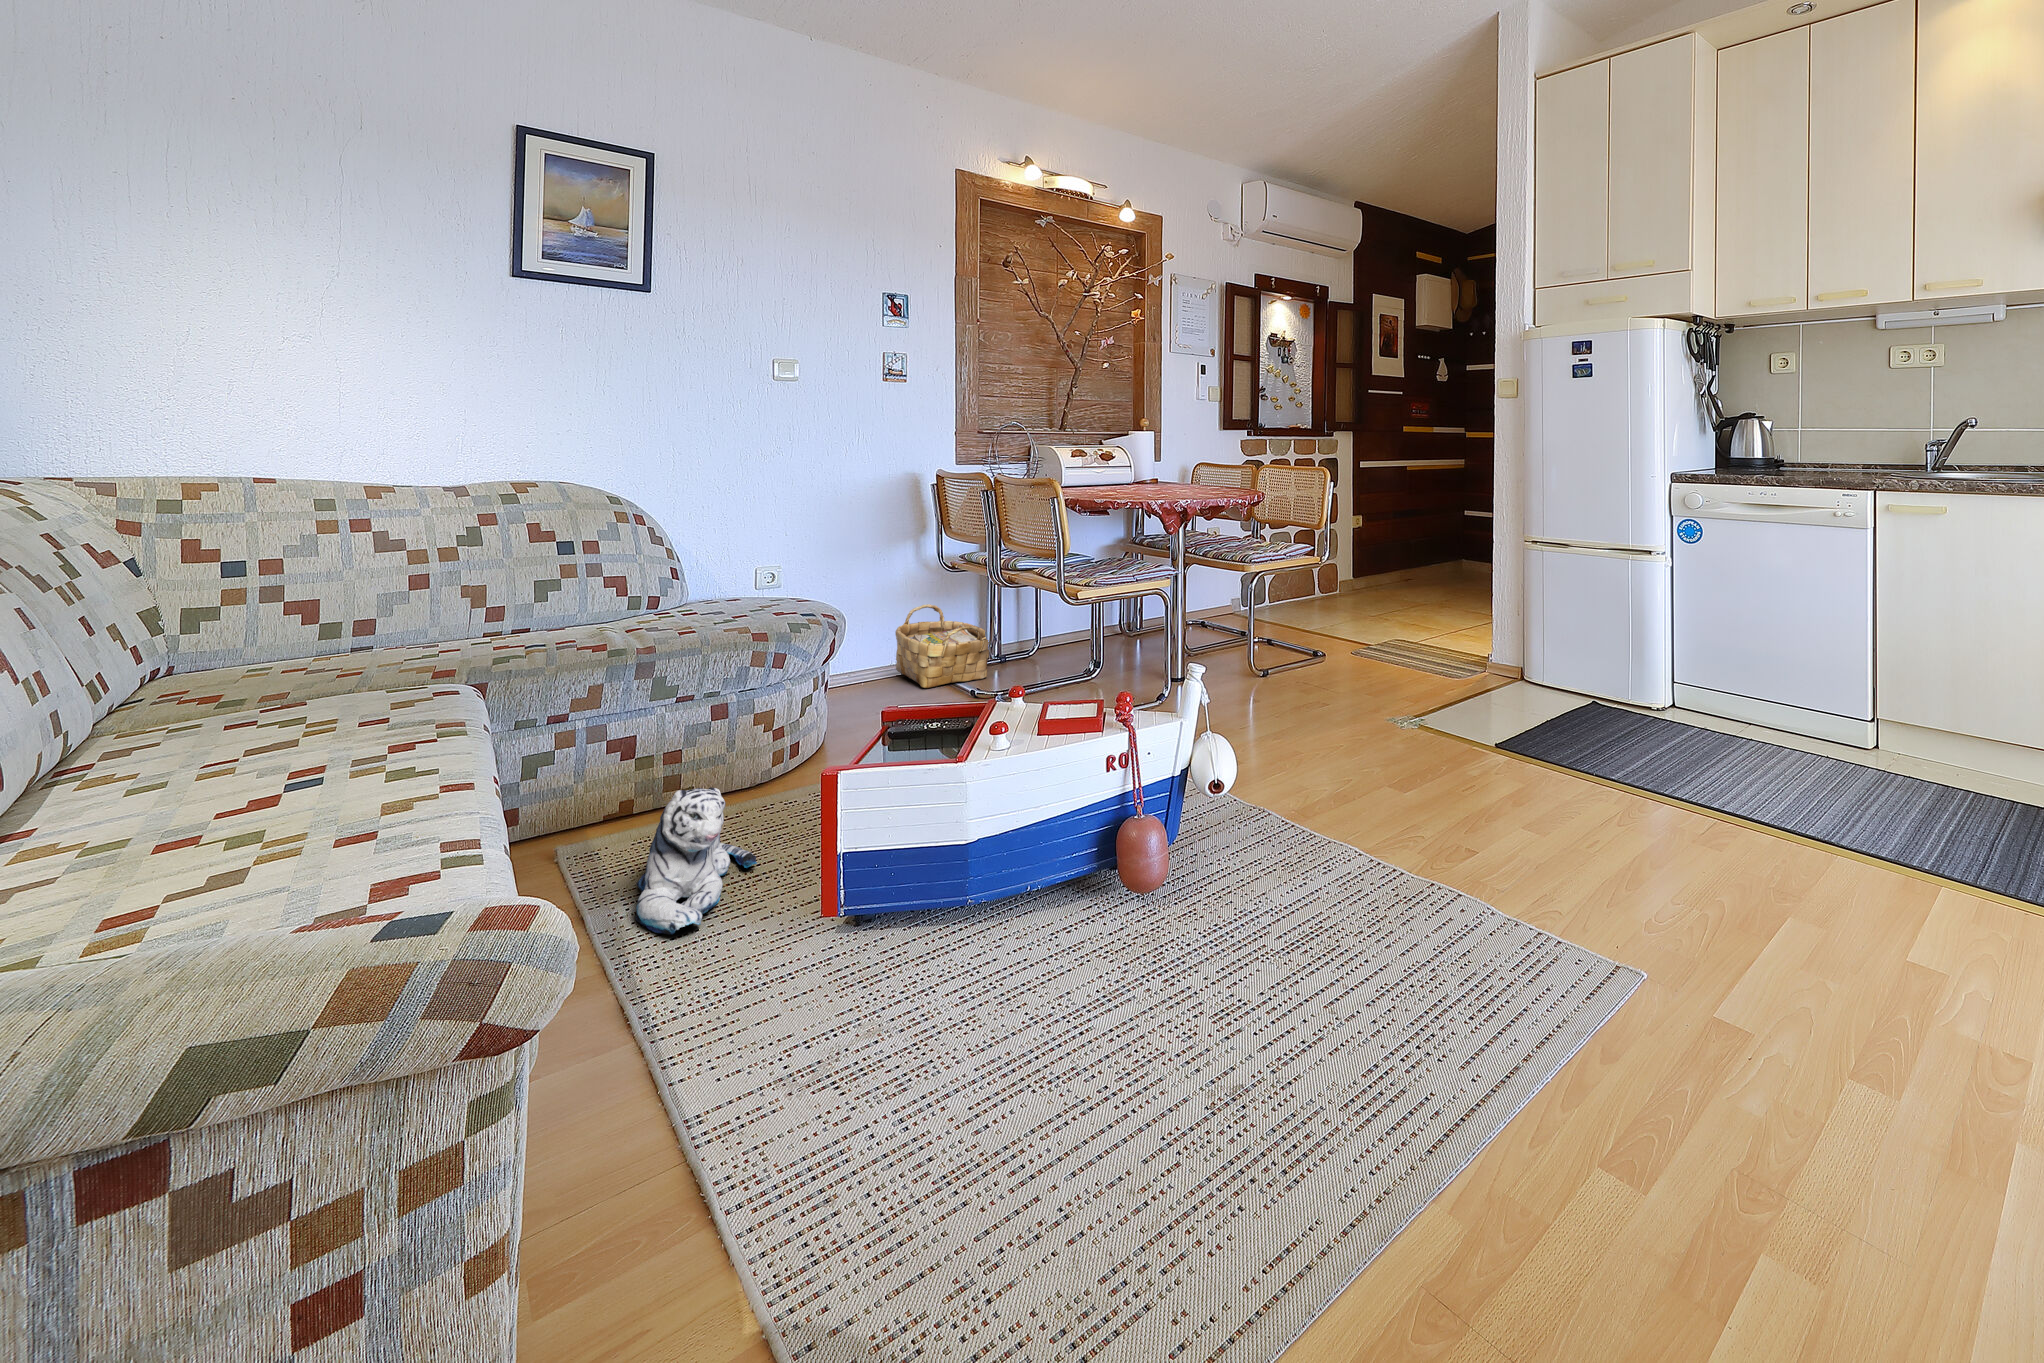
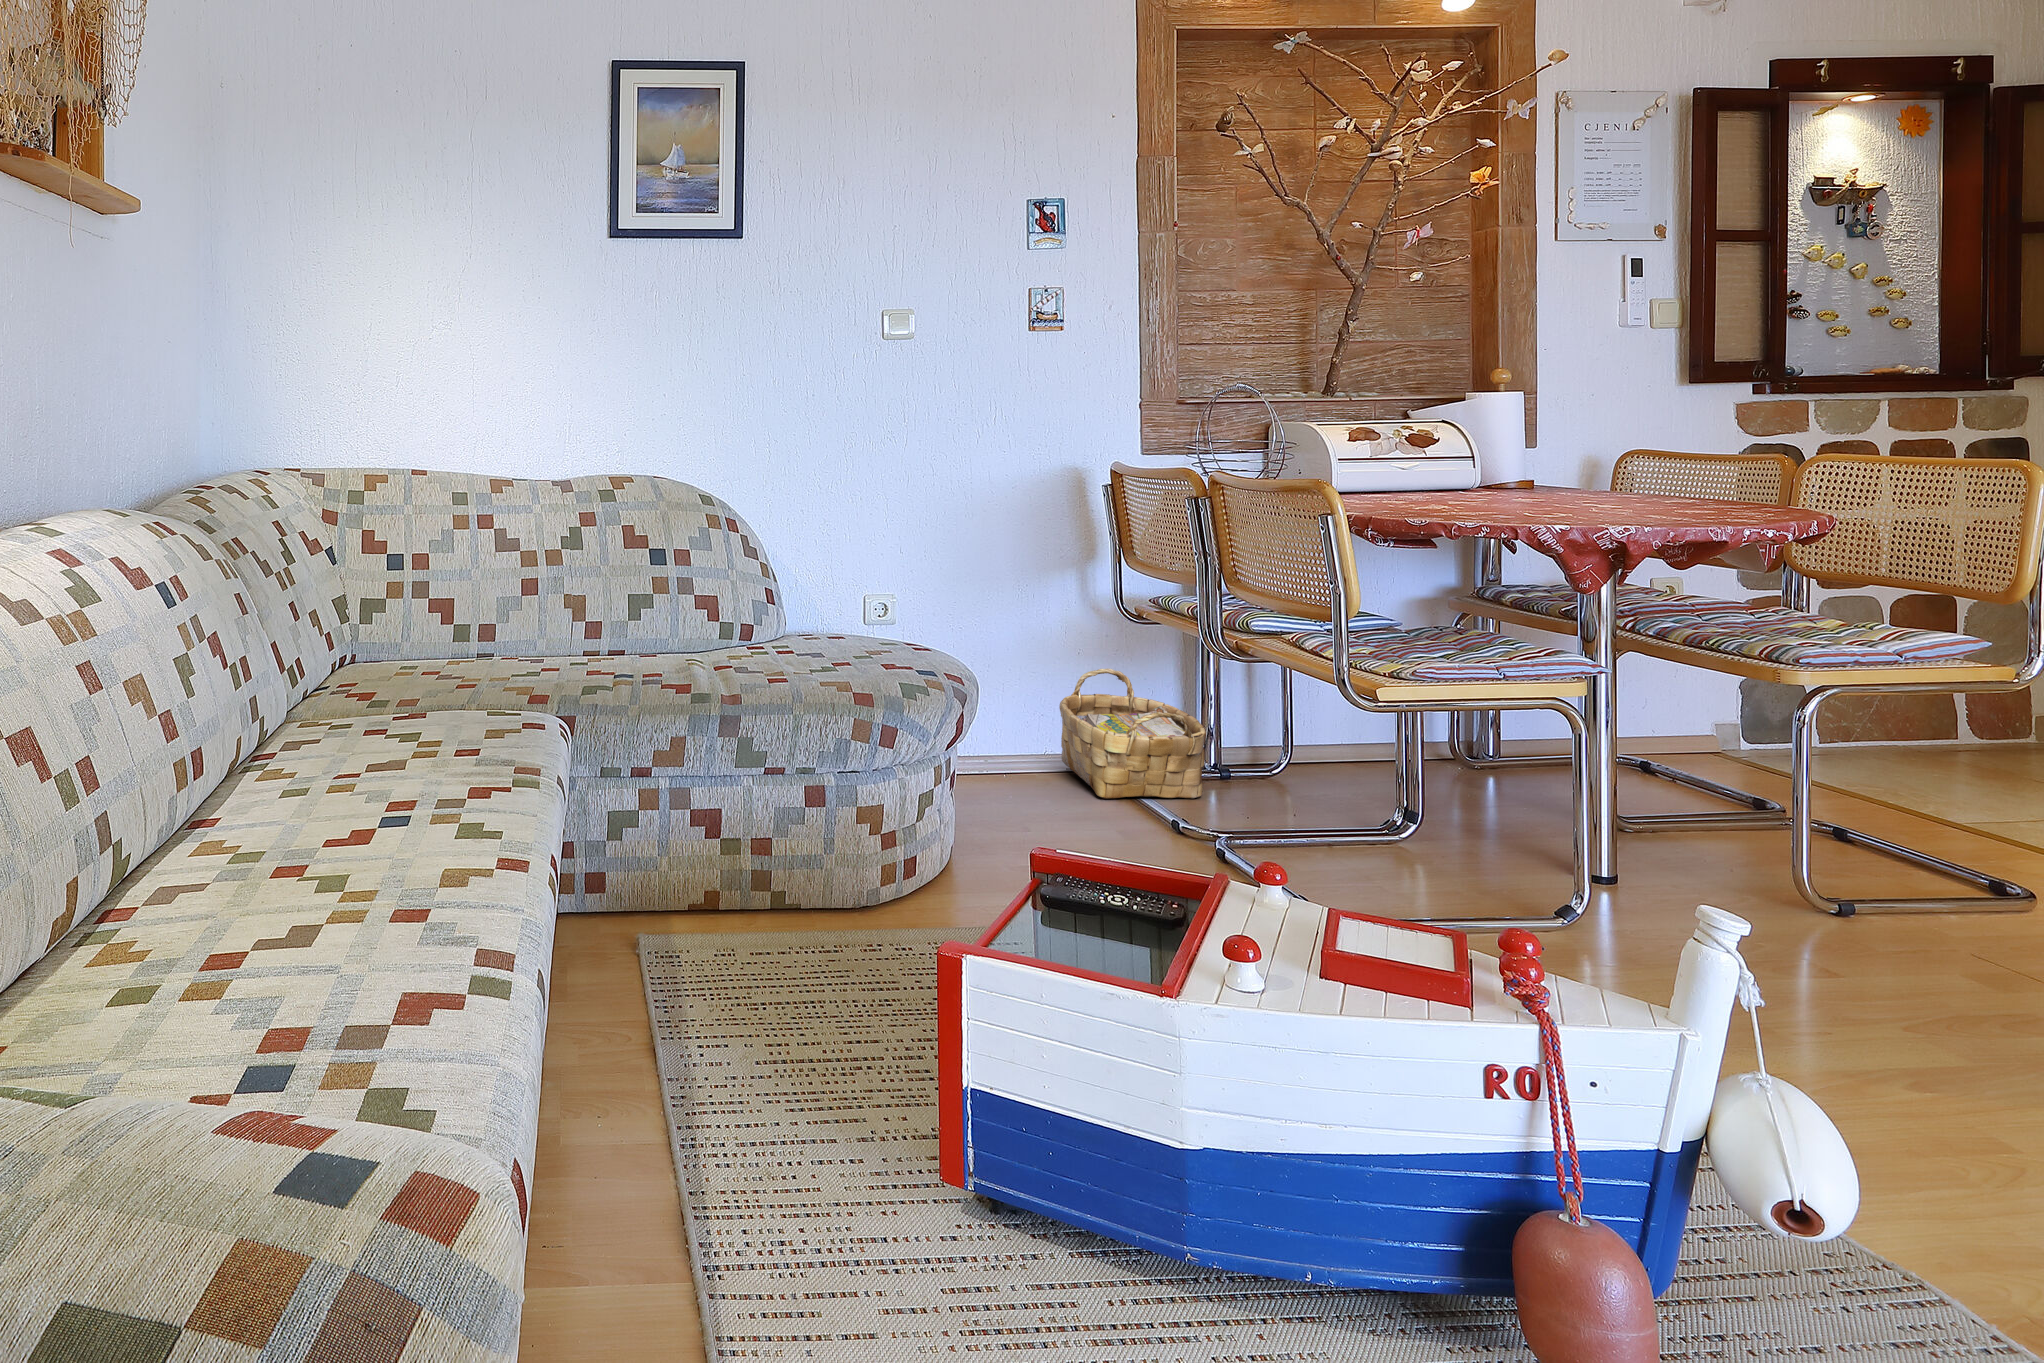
plush toy: present [636,787,757,934] -> none [702,900,844,1091]

